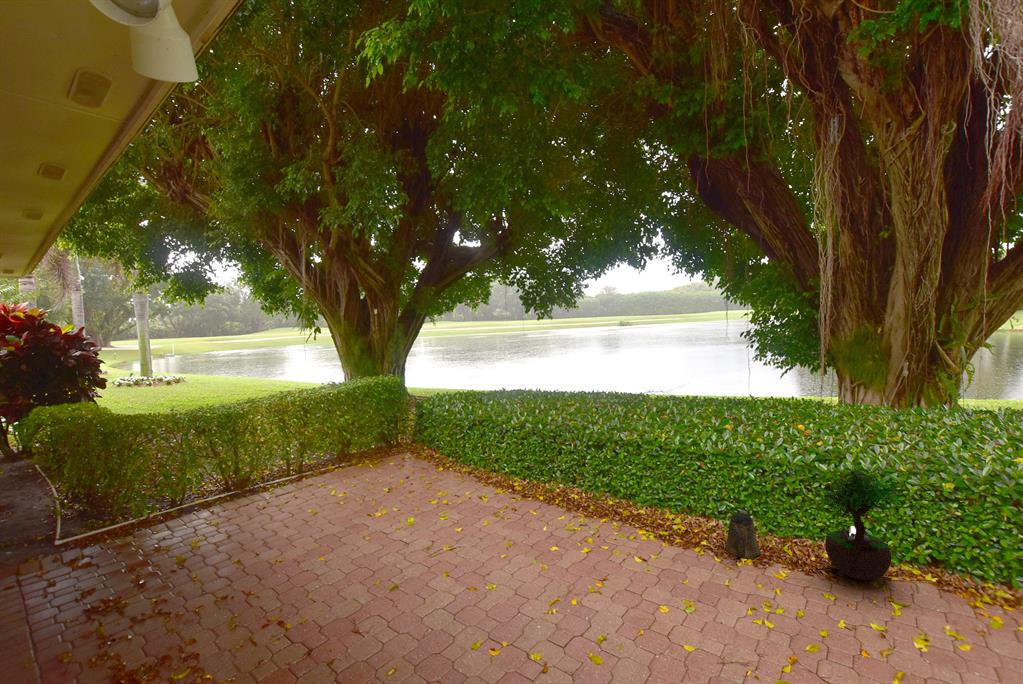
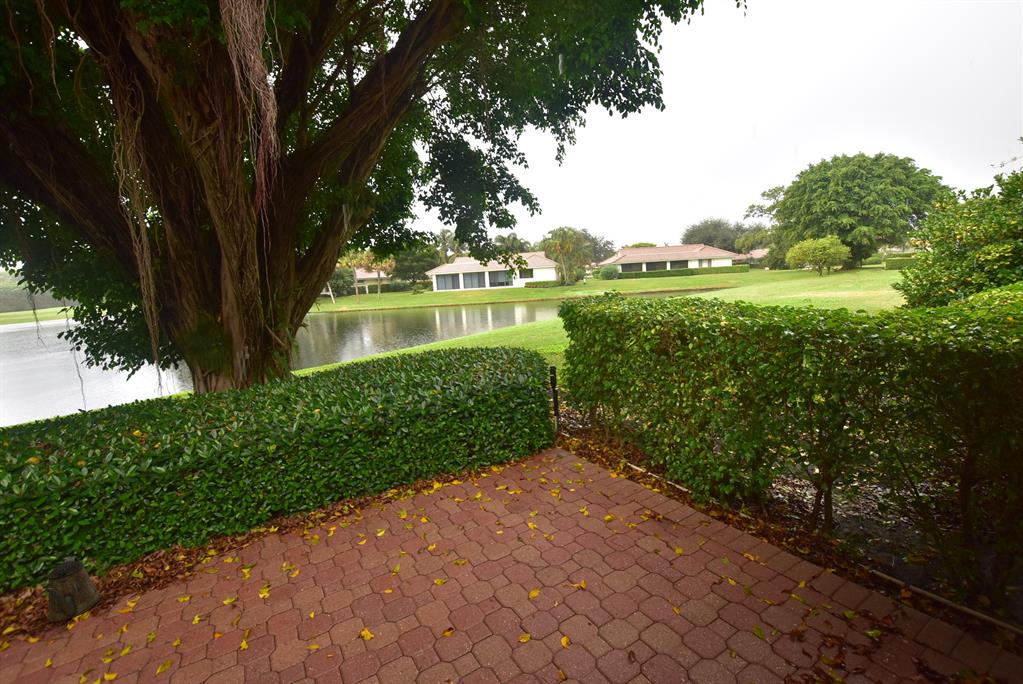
potted tree: present [813,458,905,580] -> none [149,453,237,567]

